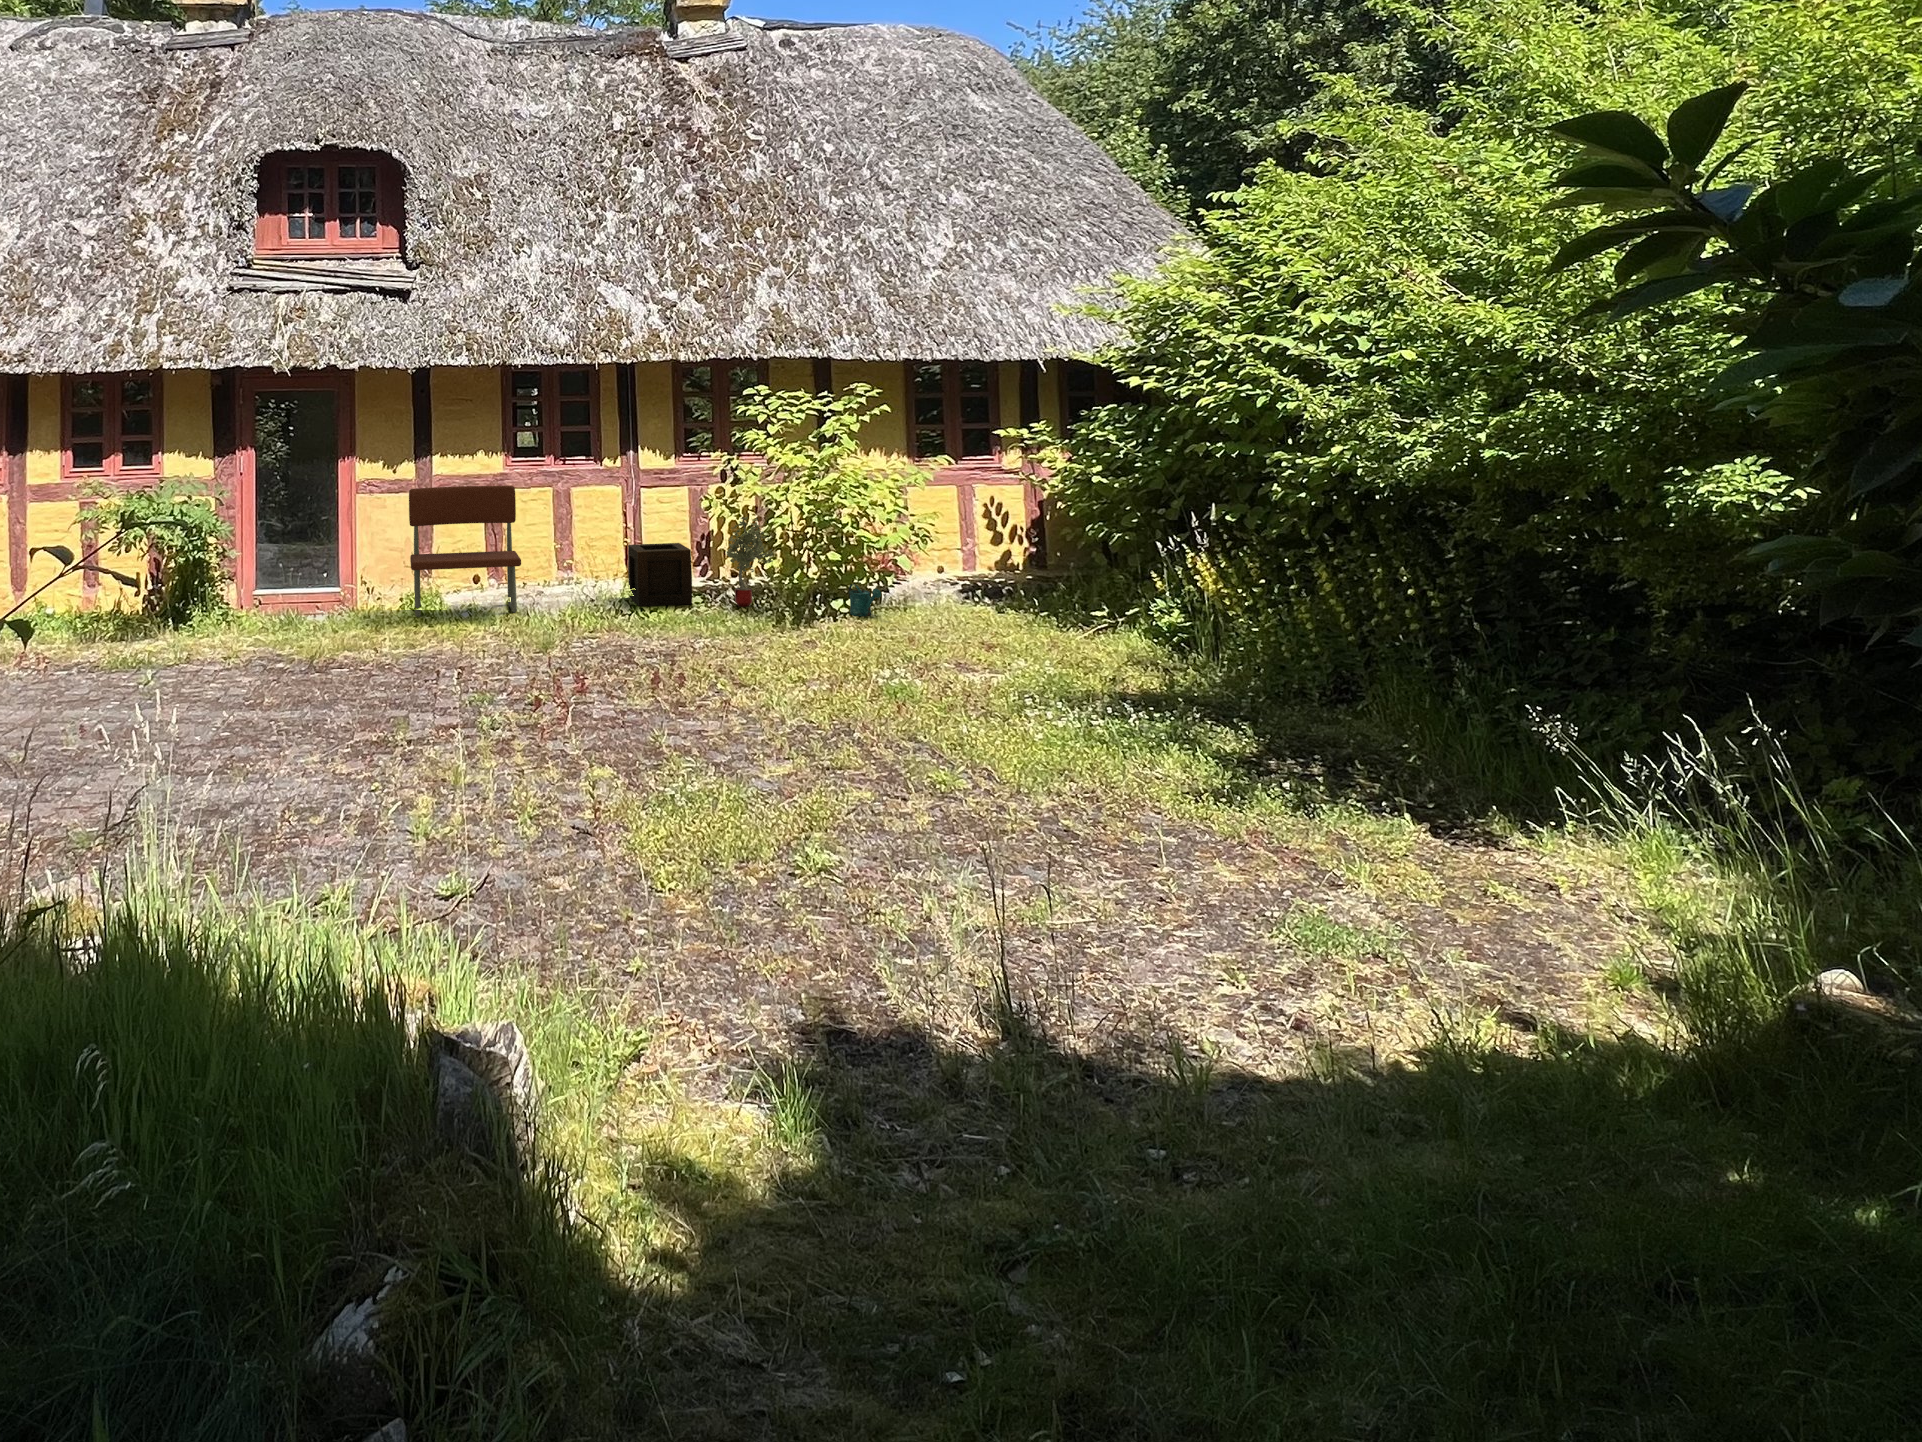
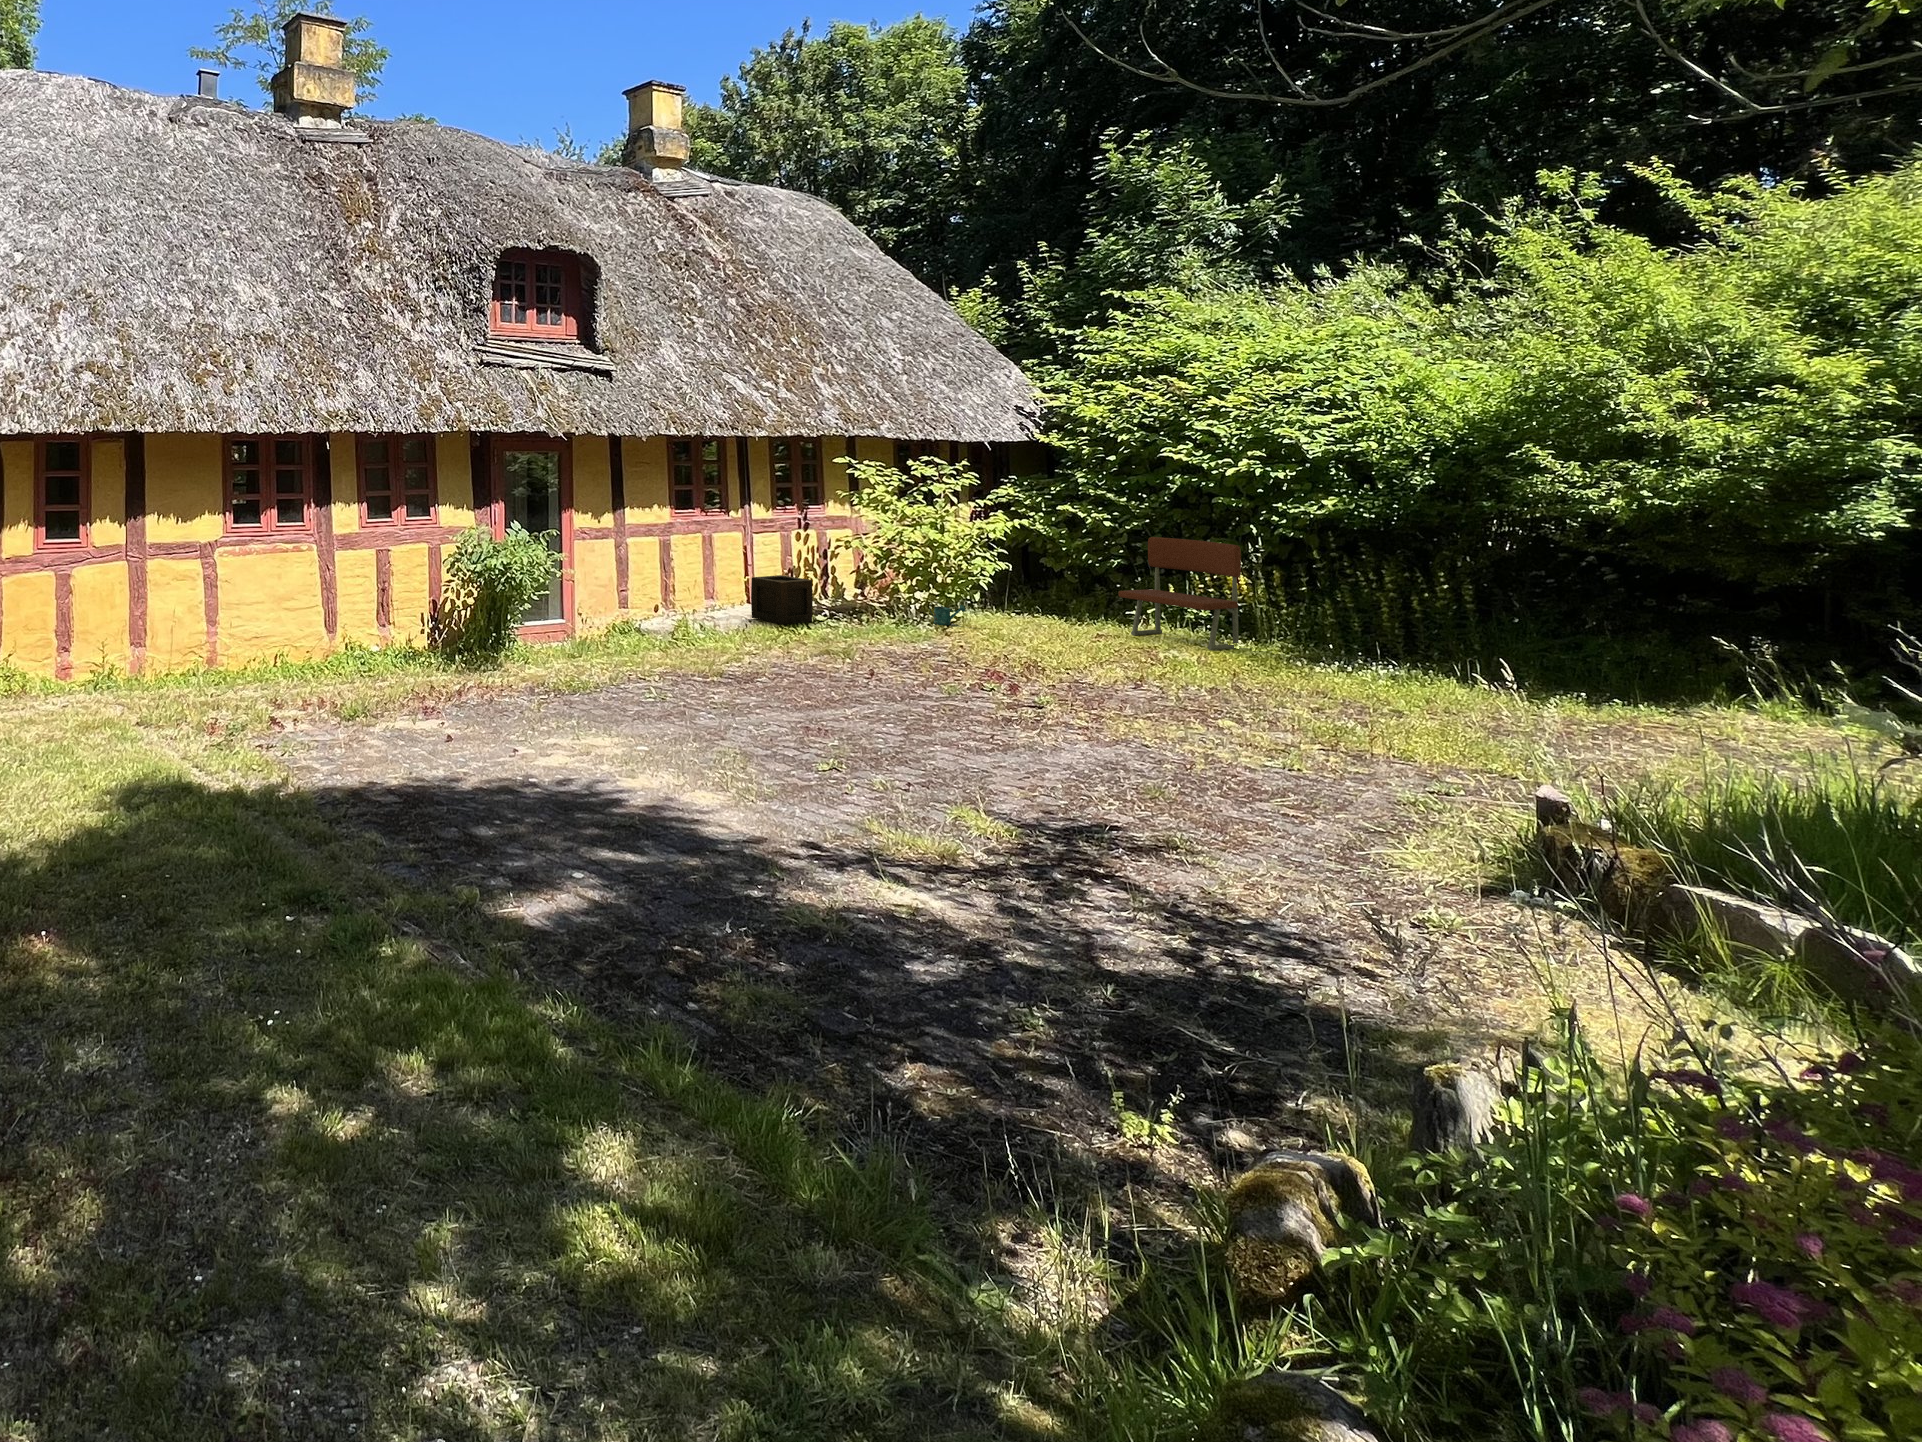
bench: present [409,486,521,617] -> present [1119,537,1241,650]
potted tree: present [727,517,773,607] -> none [824,554,877,622]

